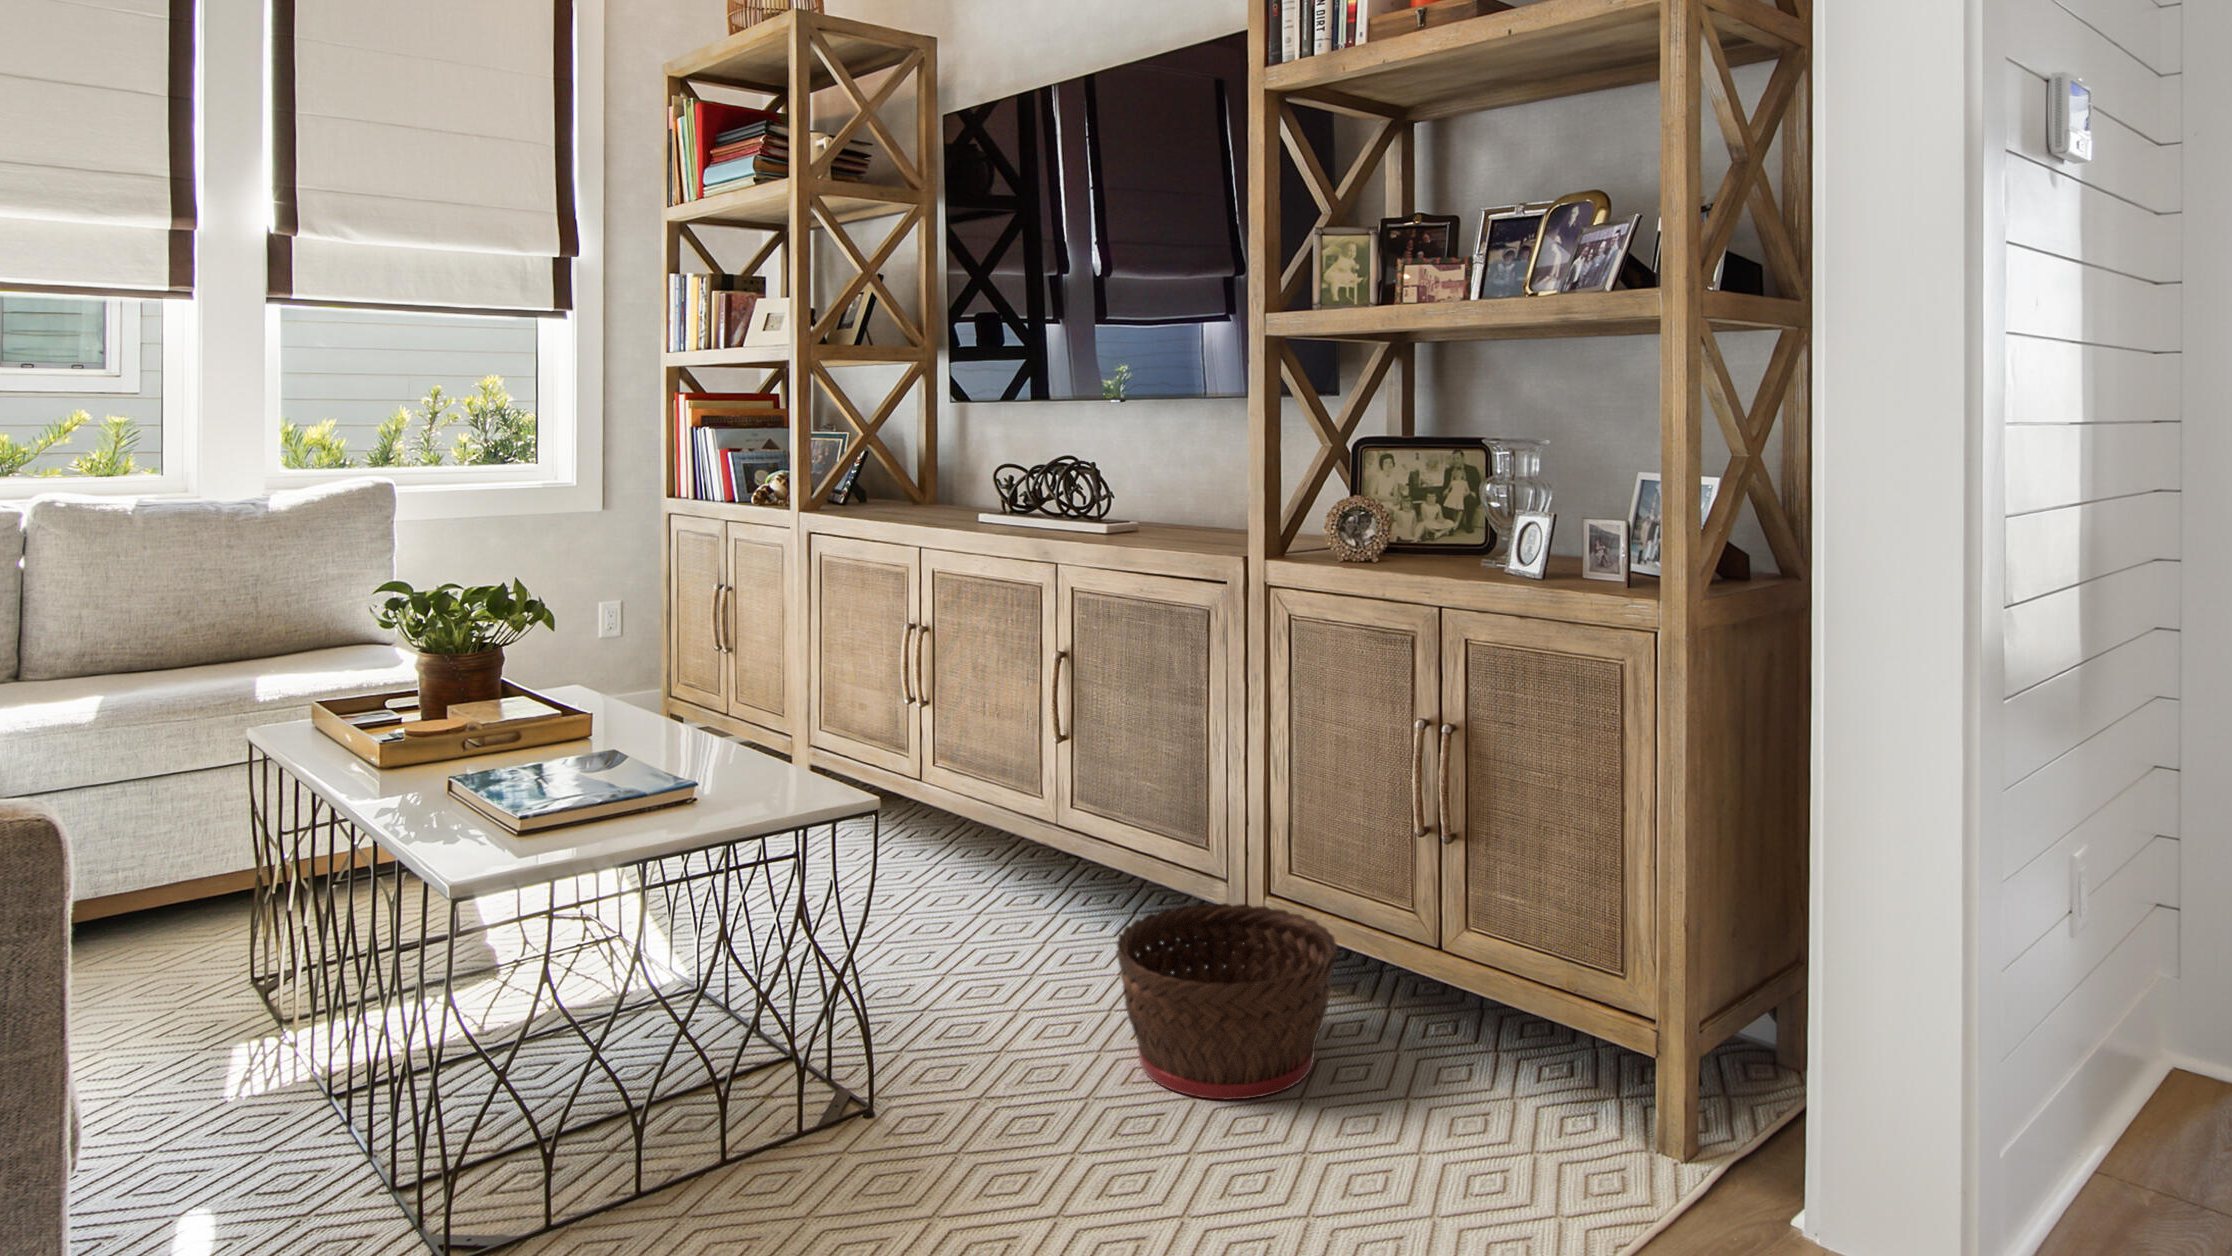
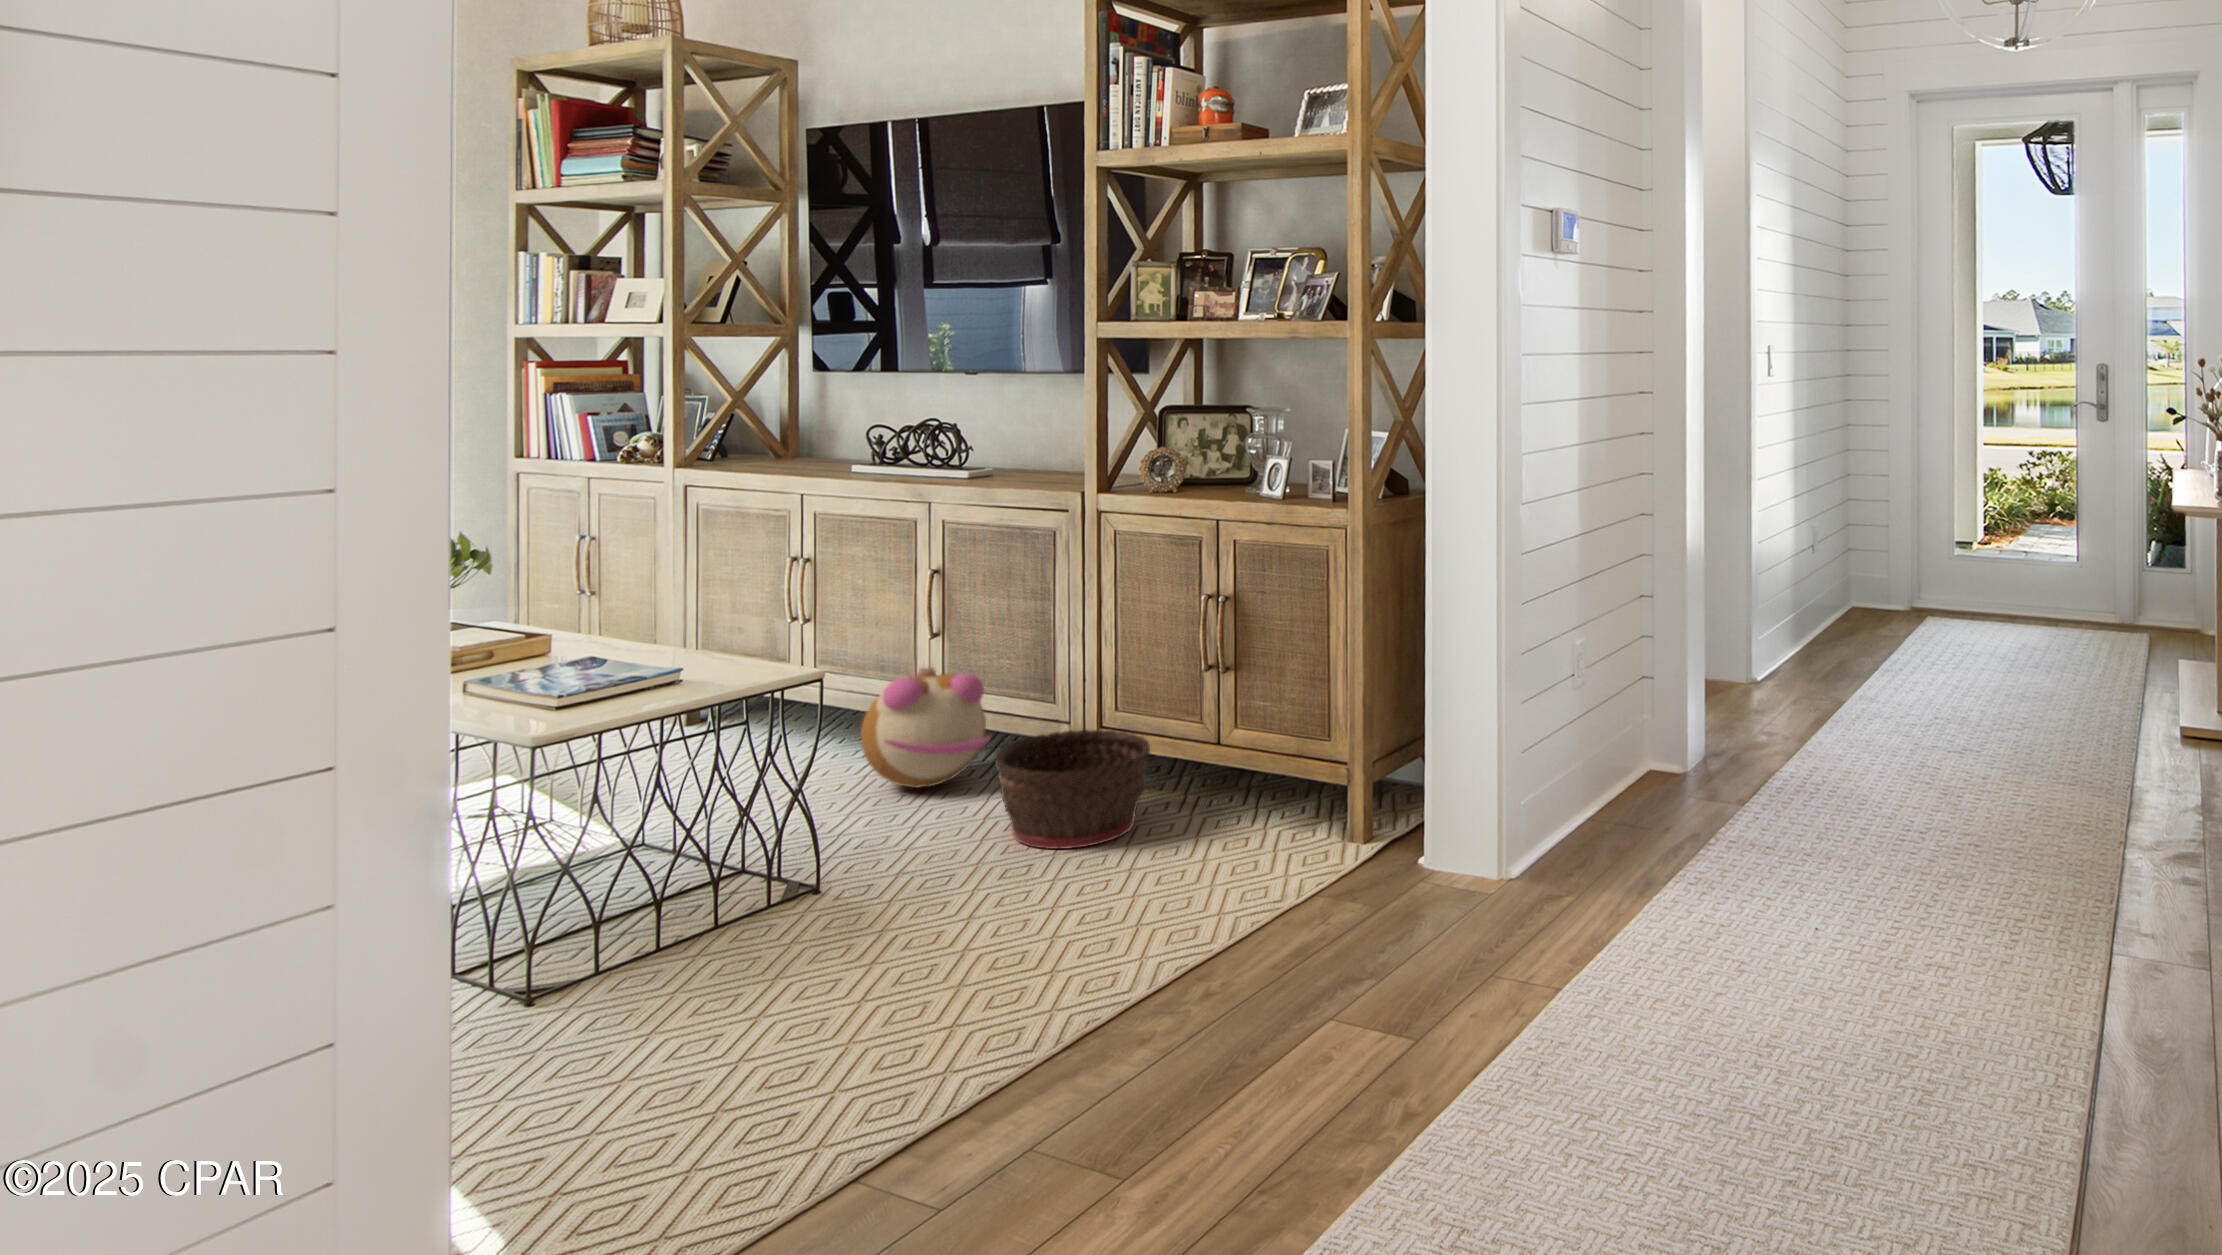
plush toy: none [961,788,1123,955] -> present [861,668,991,788]

